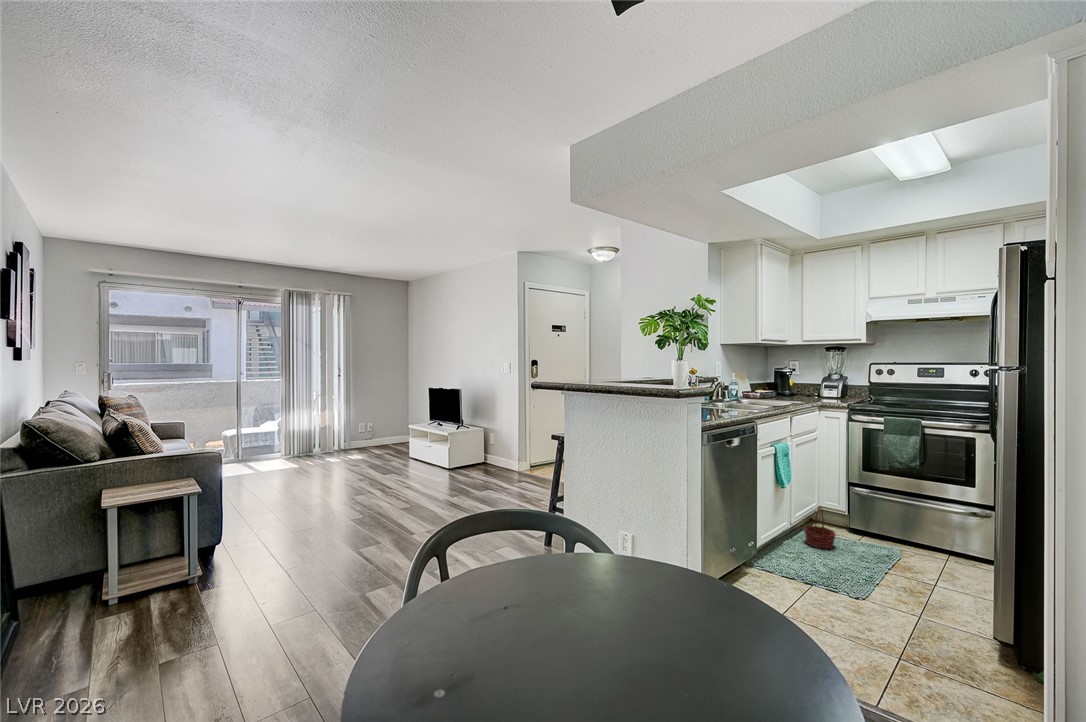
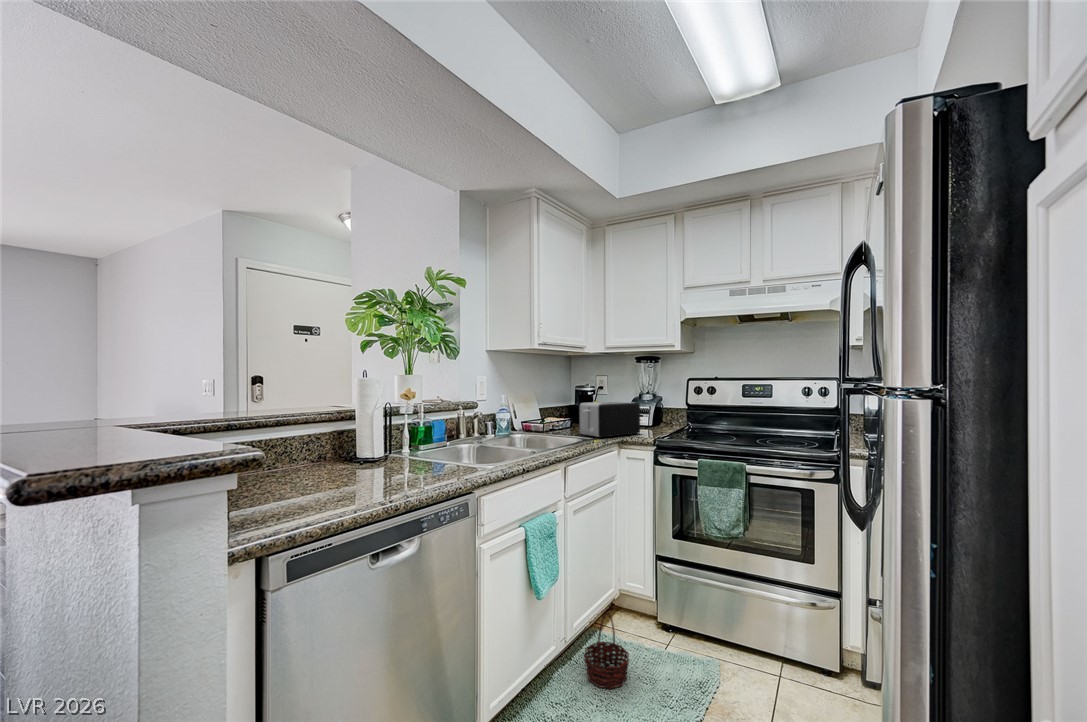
toaster: none [787,379,834,402] -> present [579,401,640,437]

